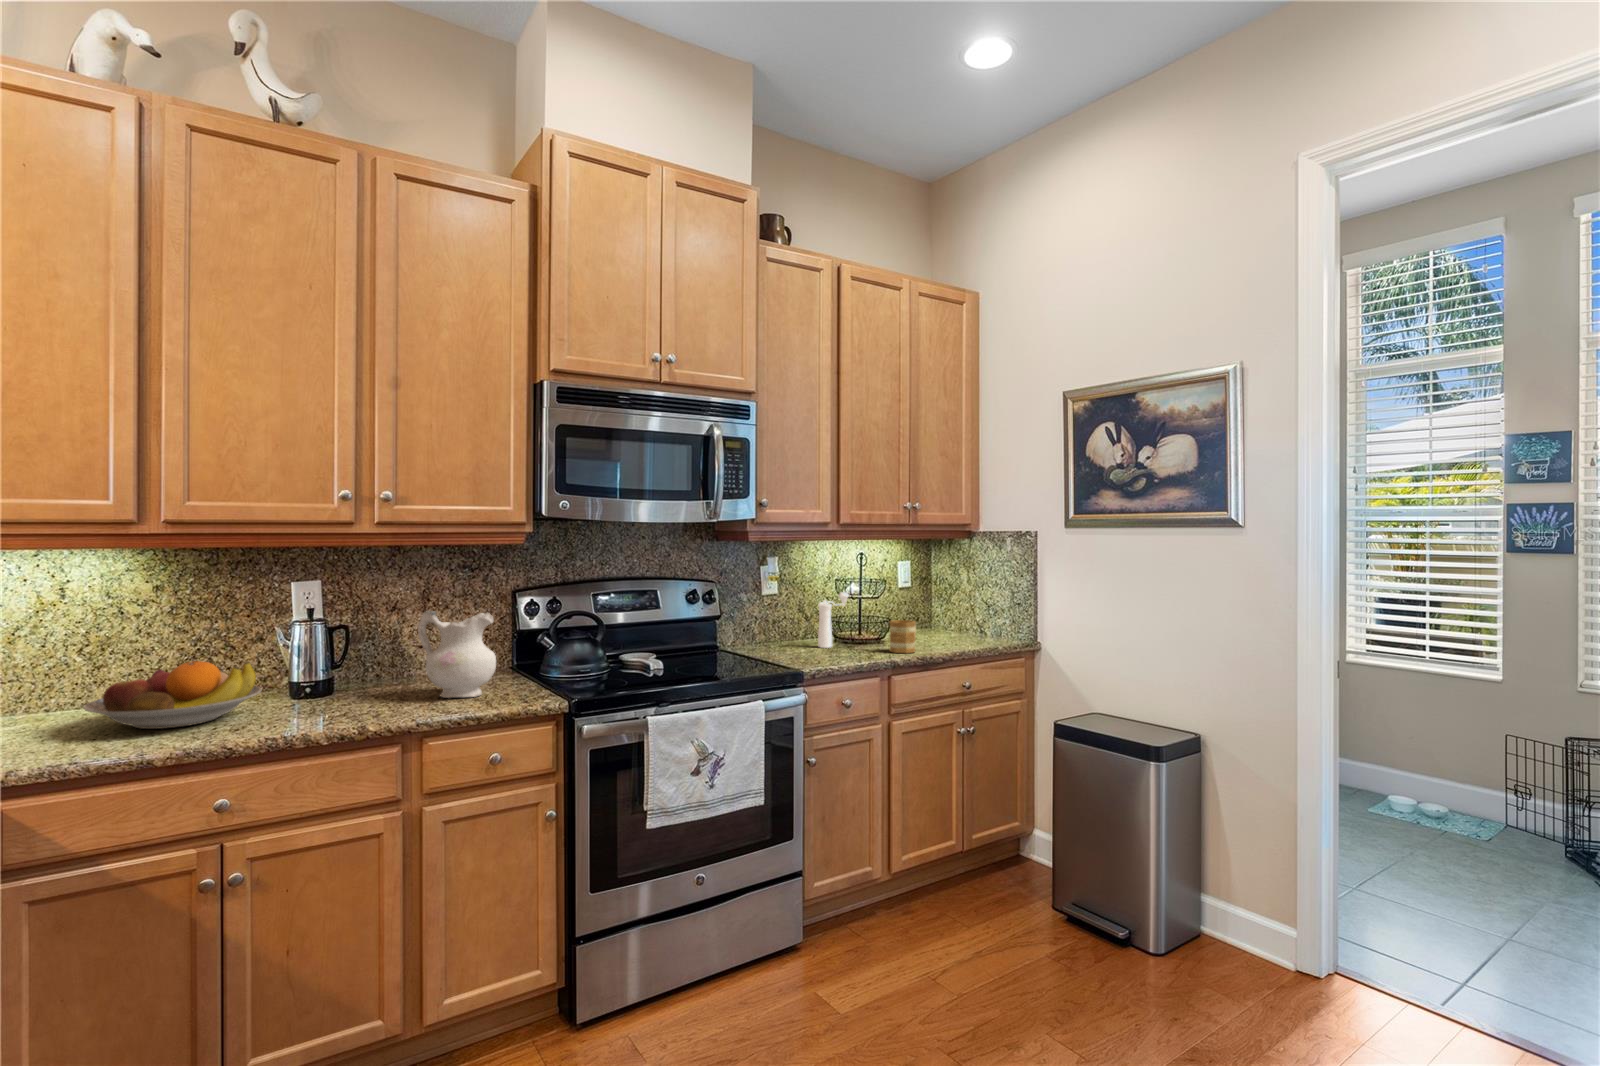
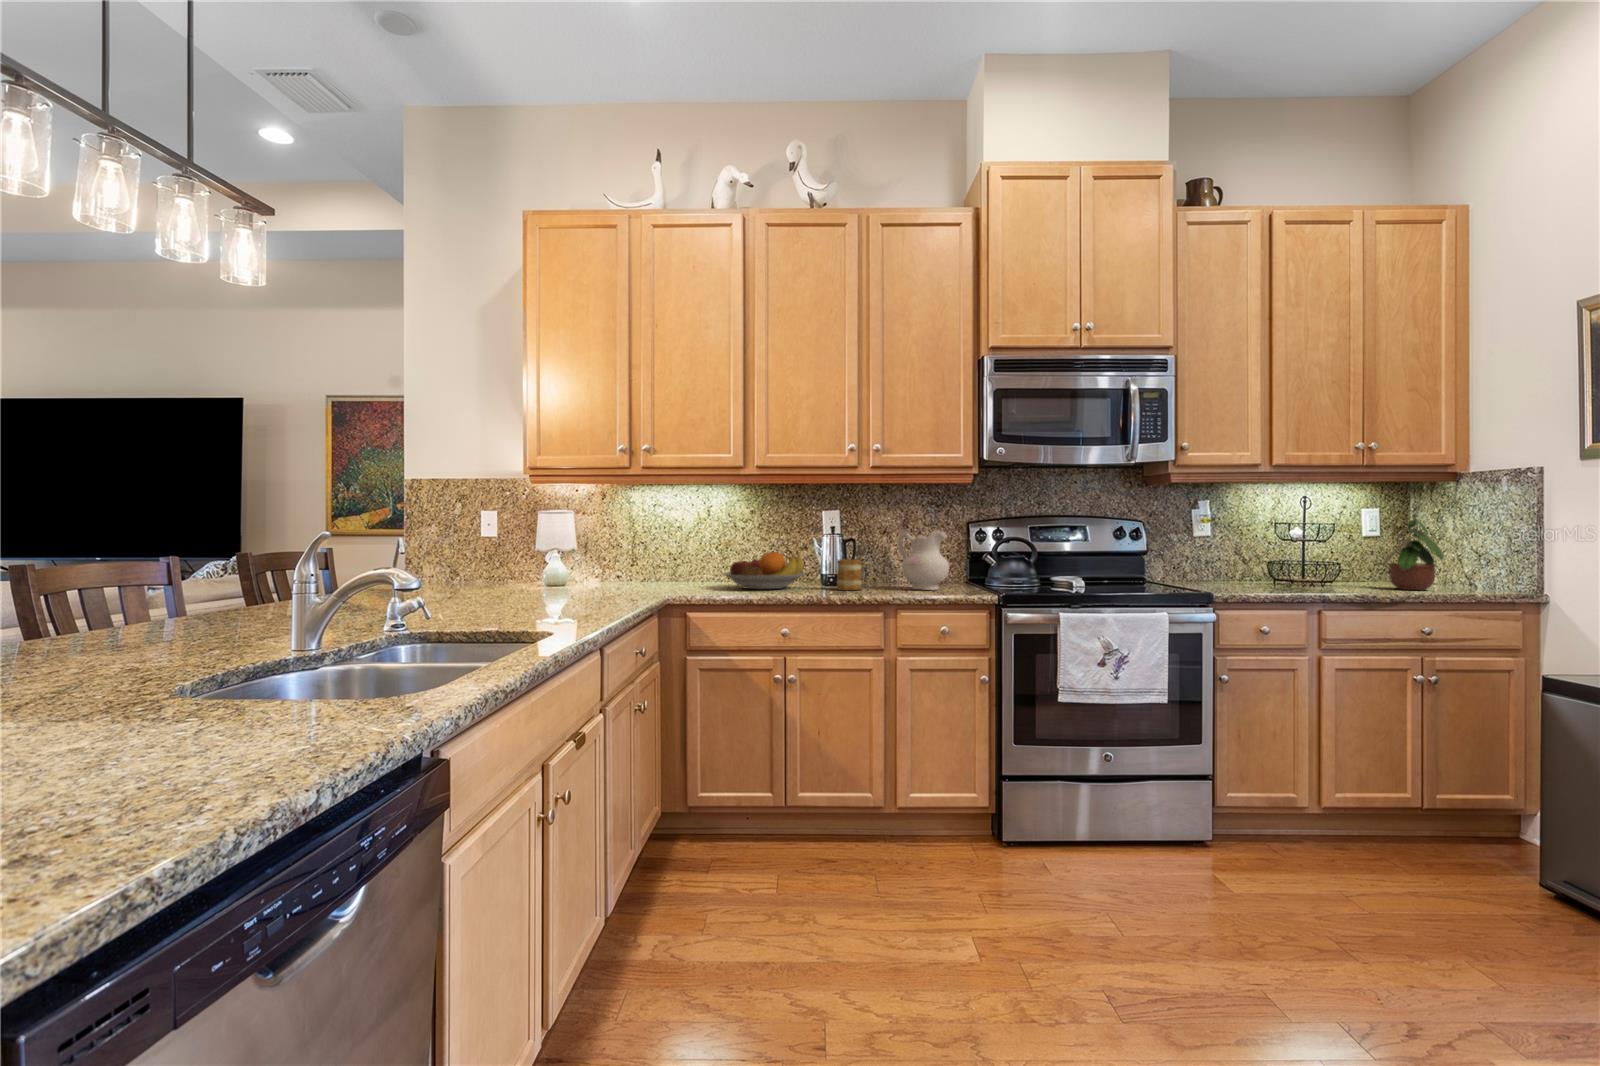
potted plant: none [922,562,976,644] -> present [1385,506,1443,590]
pepper mill: present [818,592,849,648] -> none [1250,535,1288,586]
mug: present [890,620,916,653] -> present [837,559,873,590]

